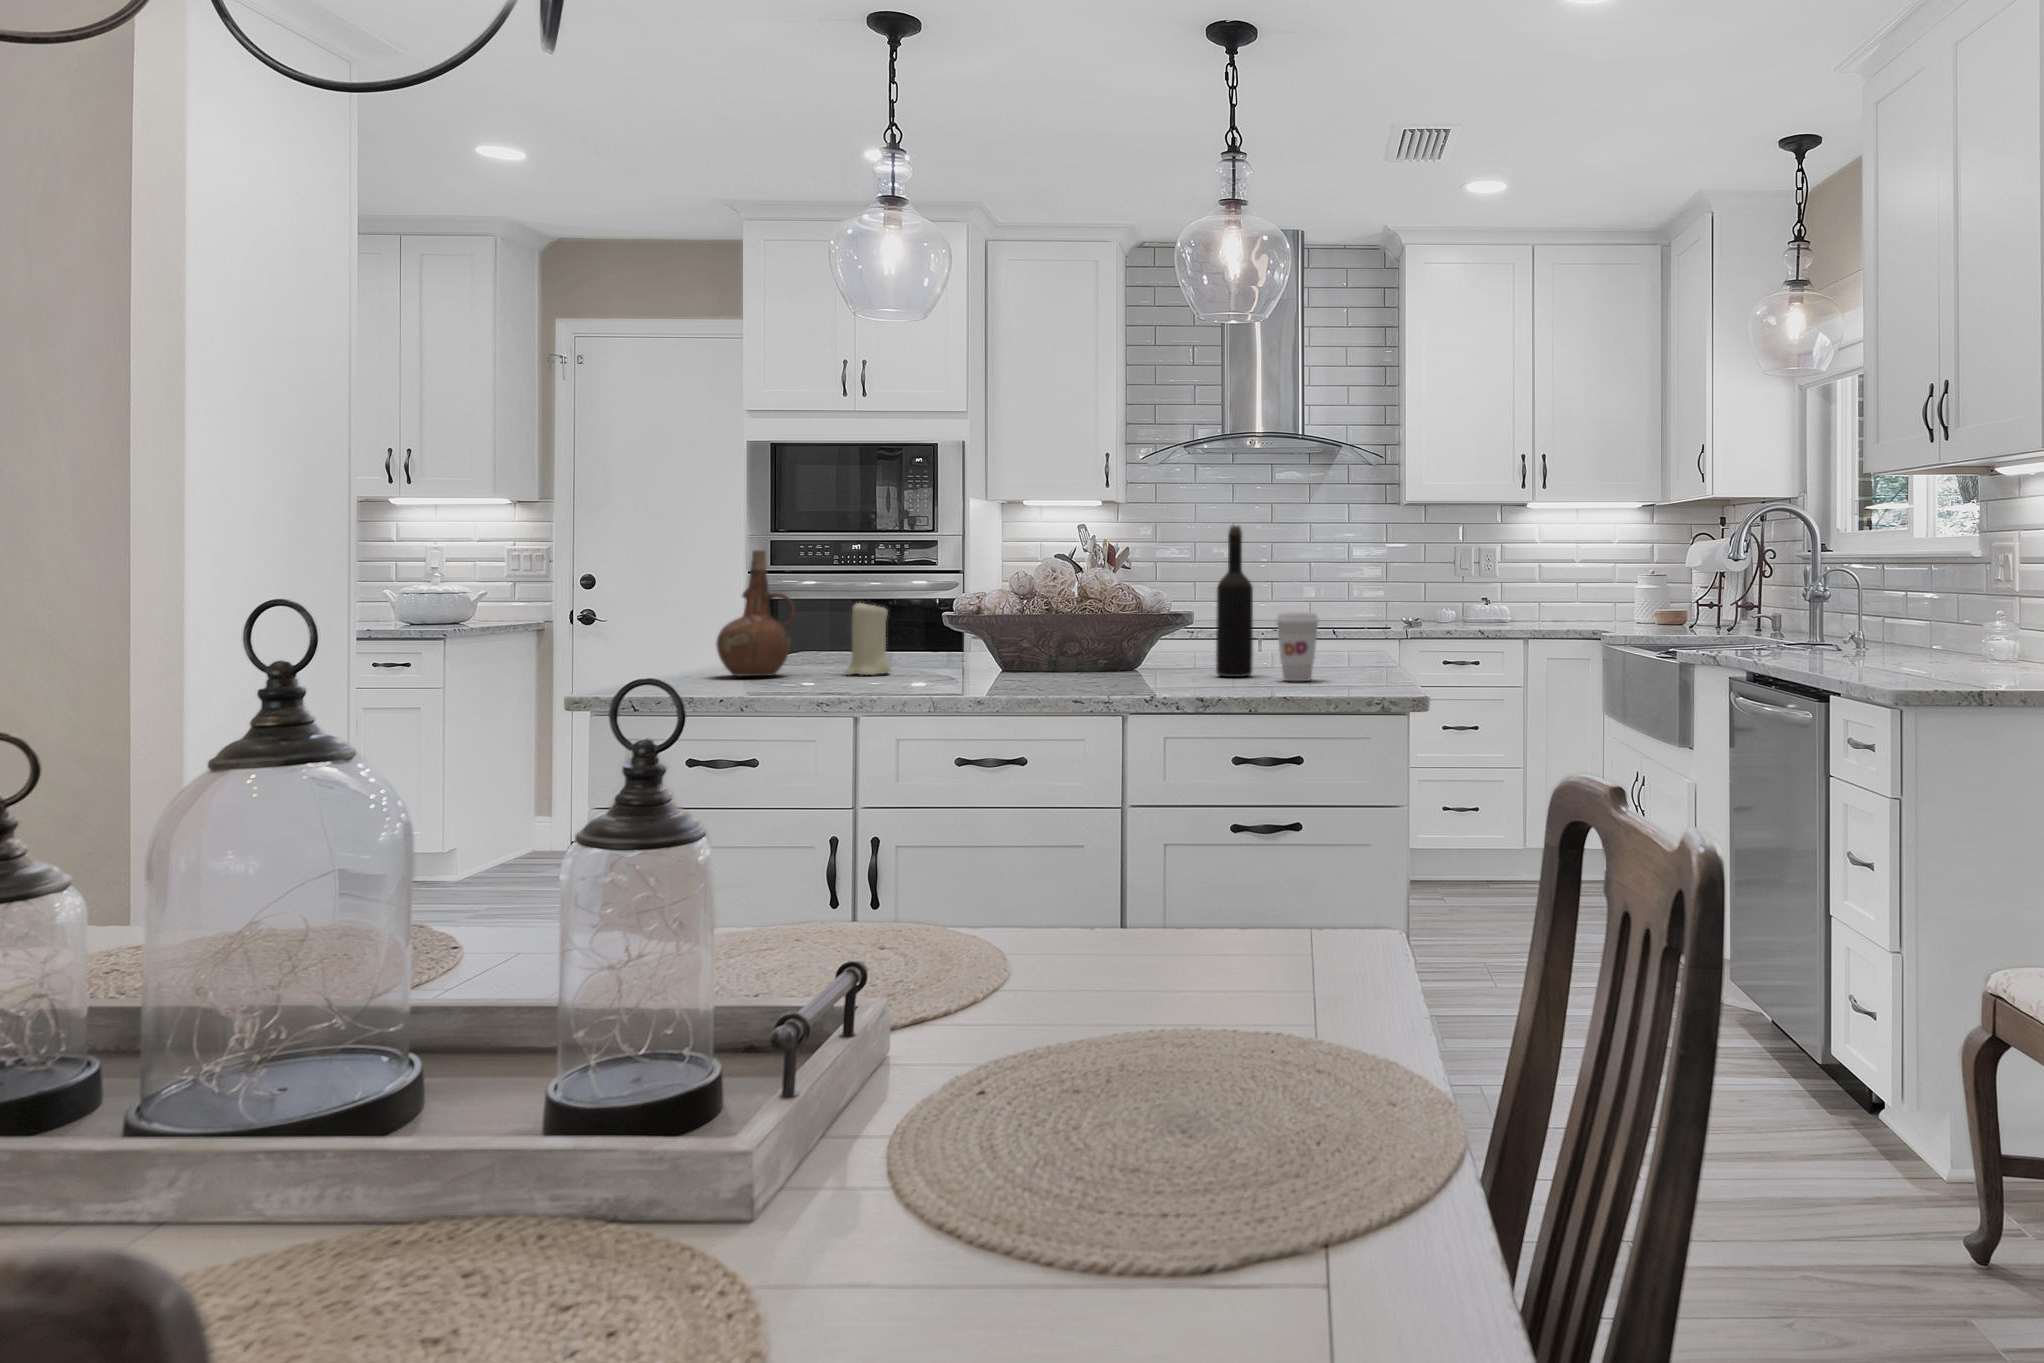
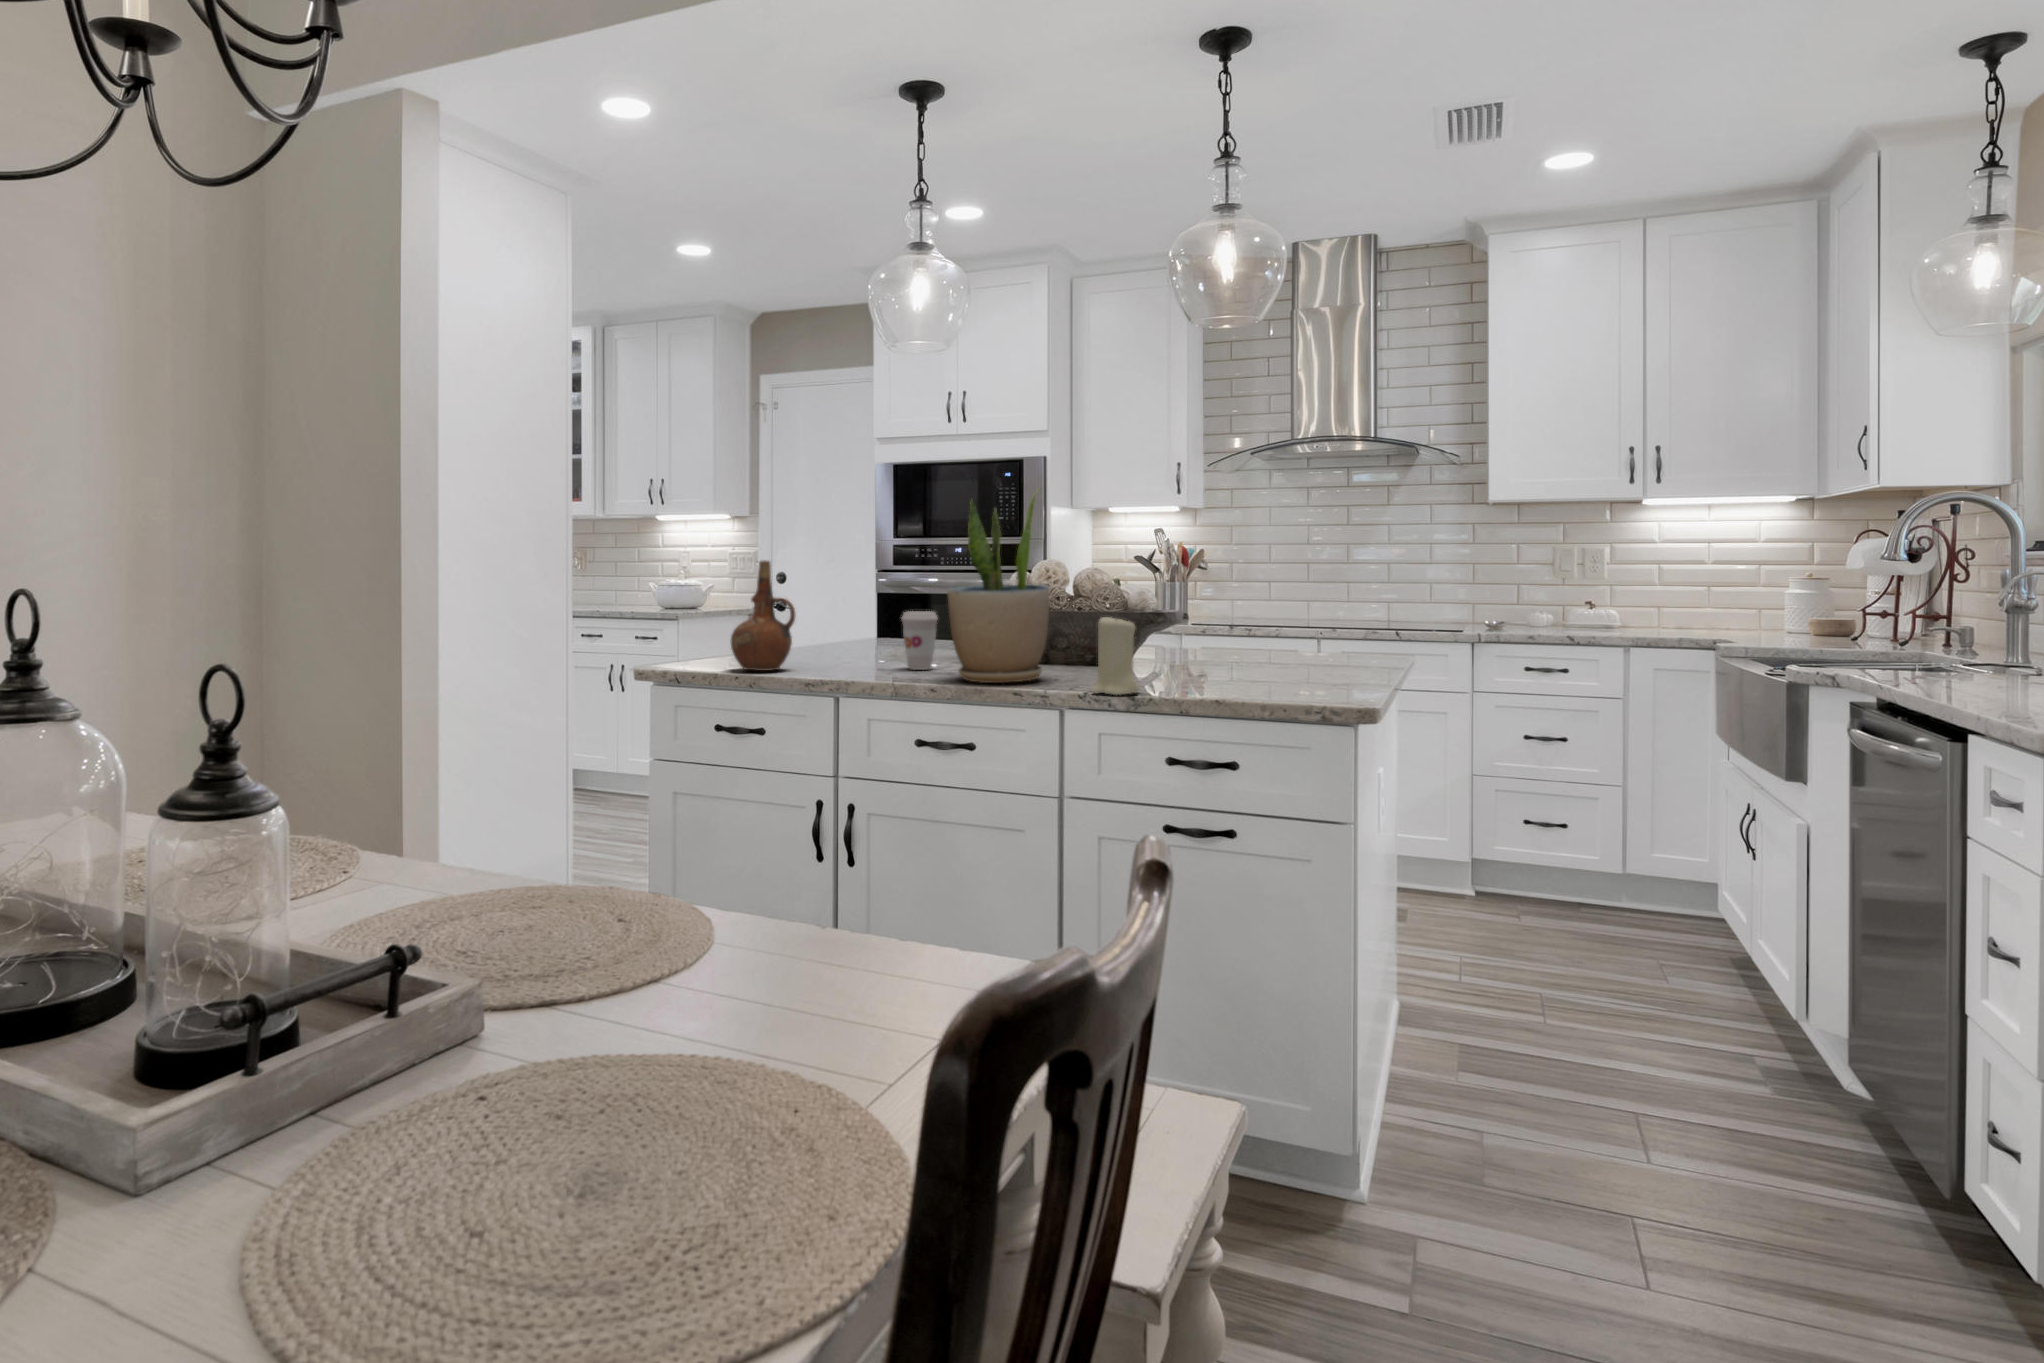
potted plant: none [989,475,1095,678] -> present [947,488,1049,683]
wine bottle: present [1216,526,1253,677] -> none [1164,534,1202,690]
candle: present [845,603,891,675] -> present [1091,617,1139,695]
coffee cup: present [1276,612,1319,681] -> present [902,611,938,670]

